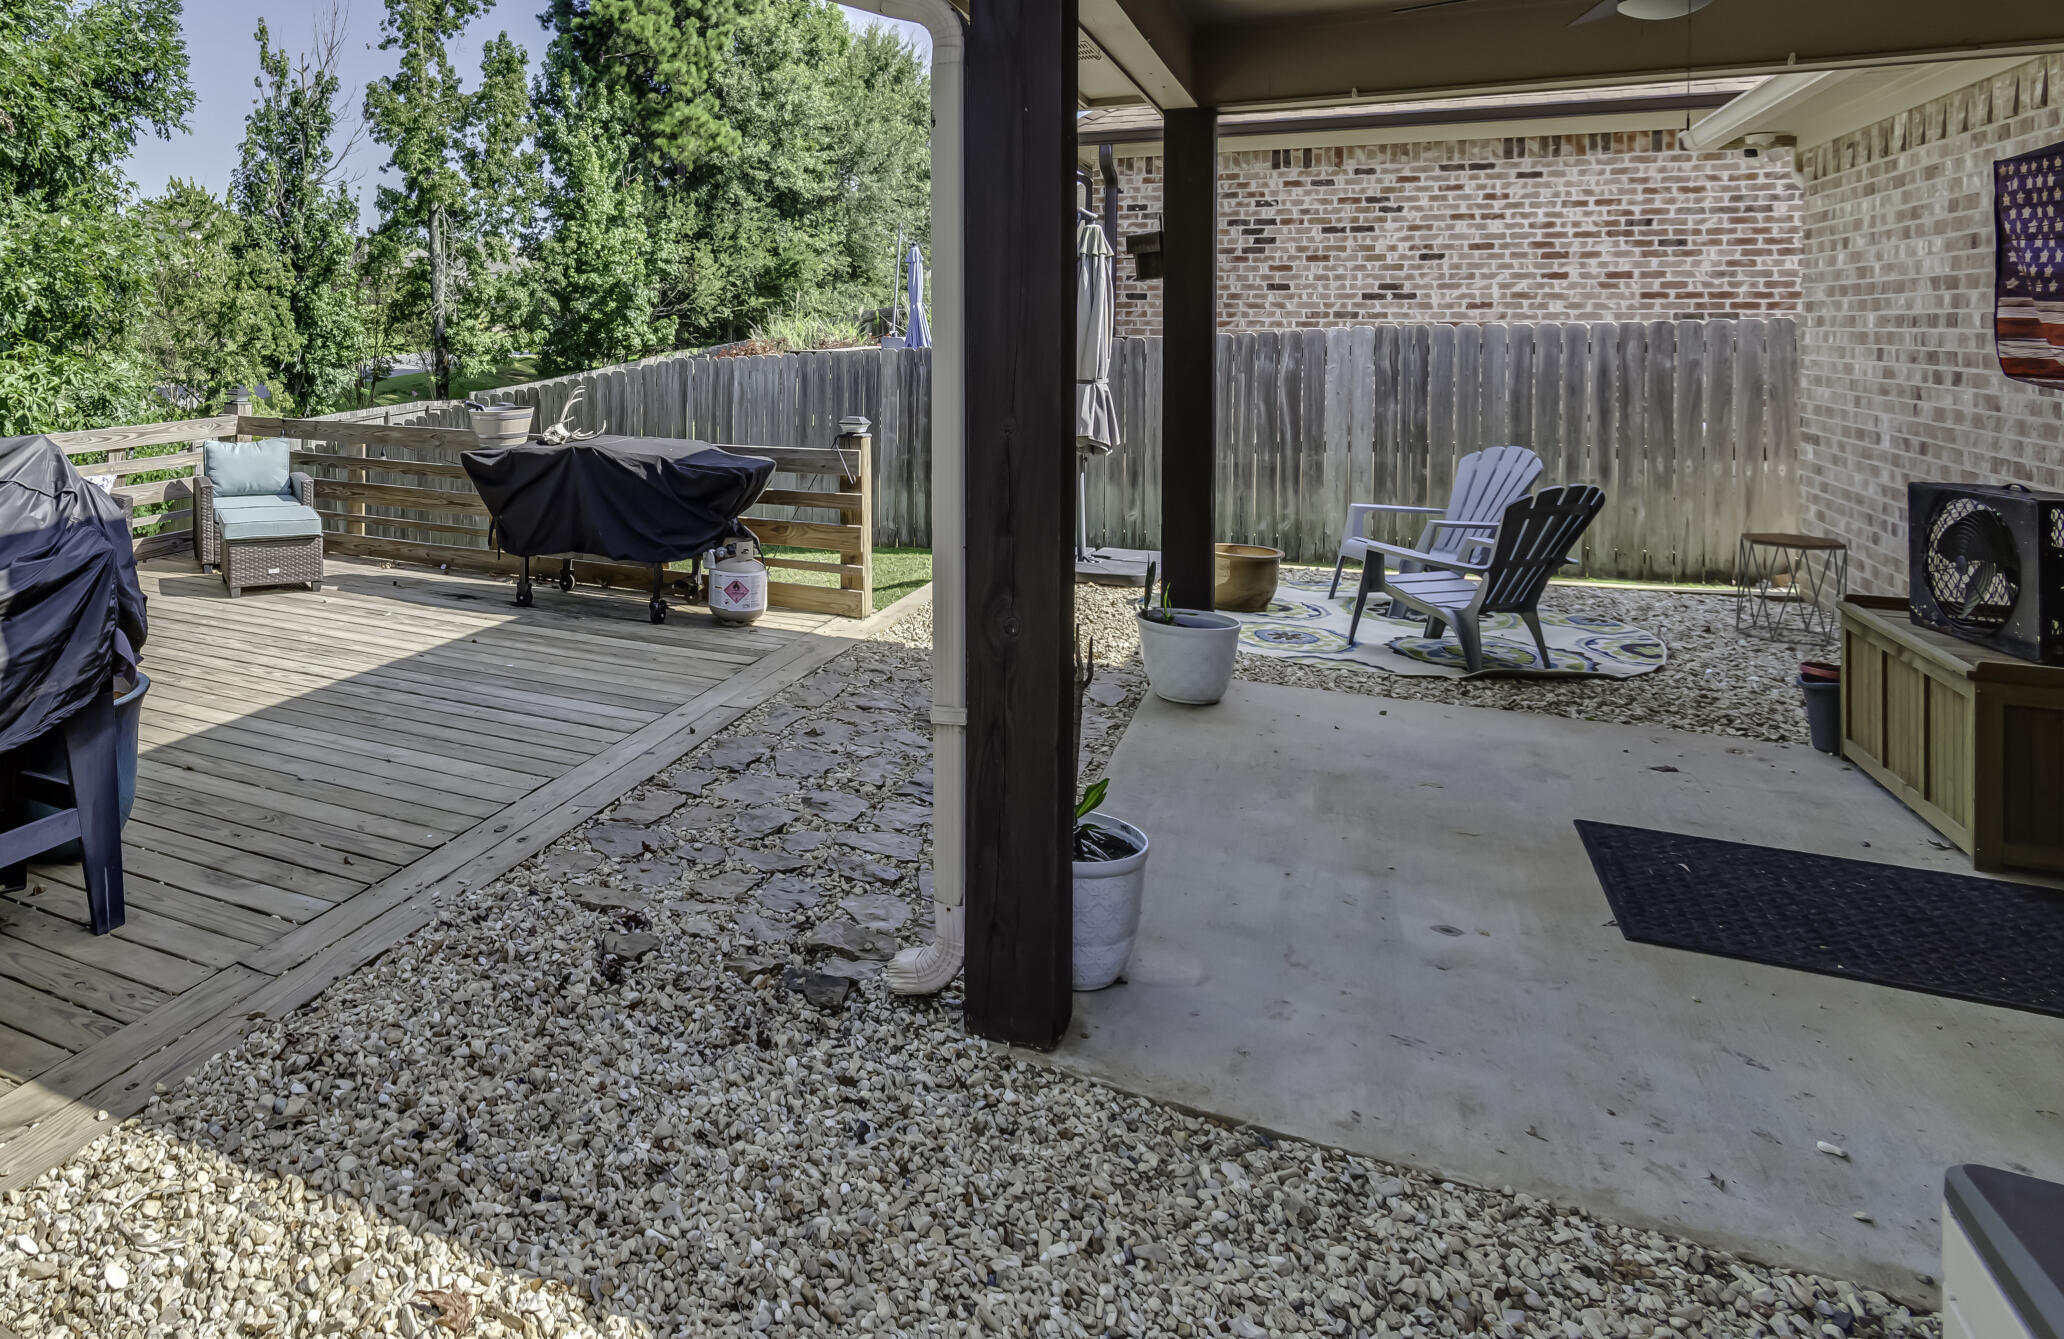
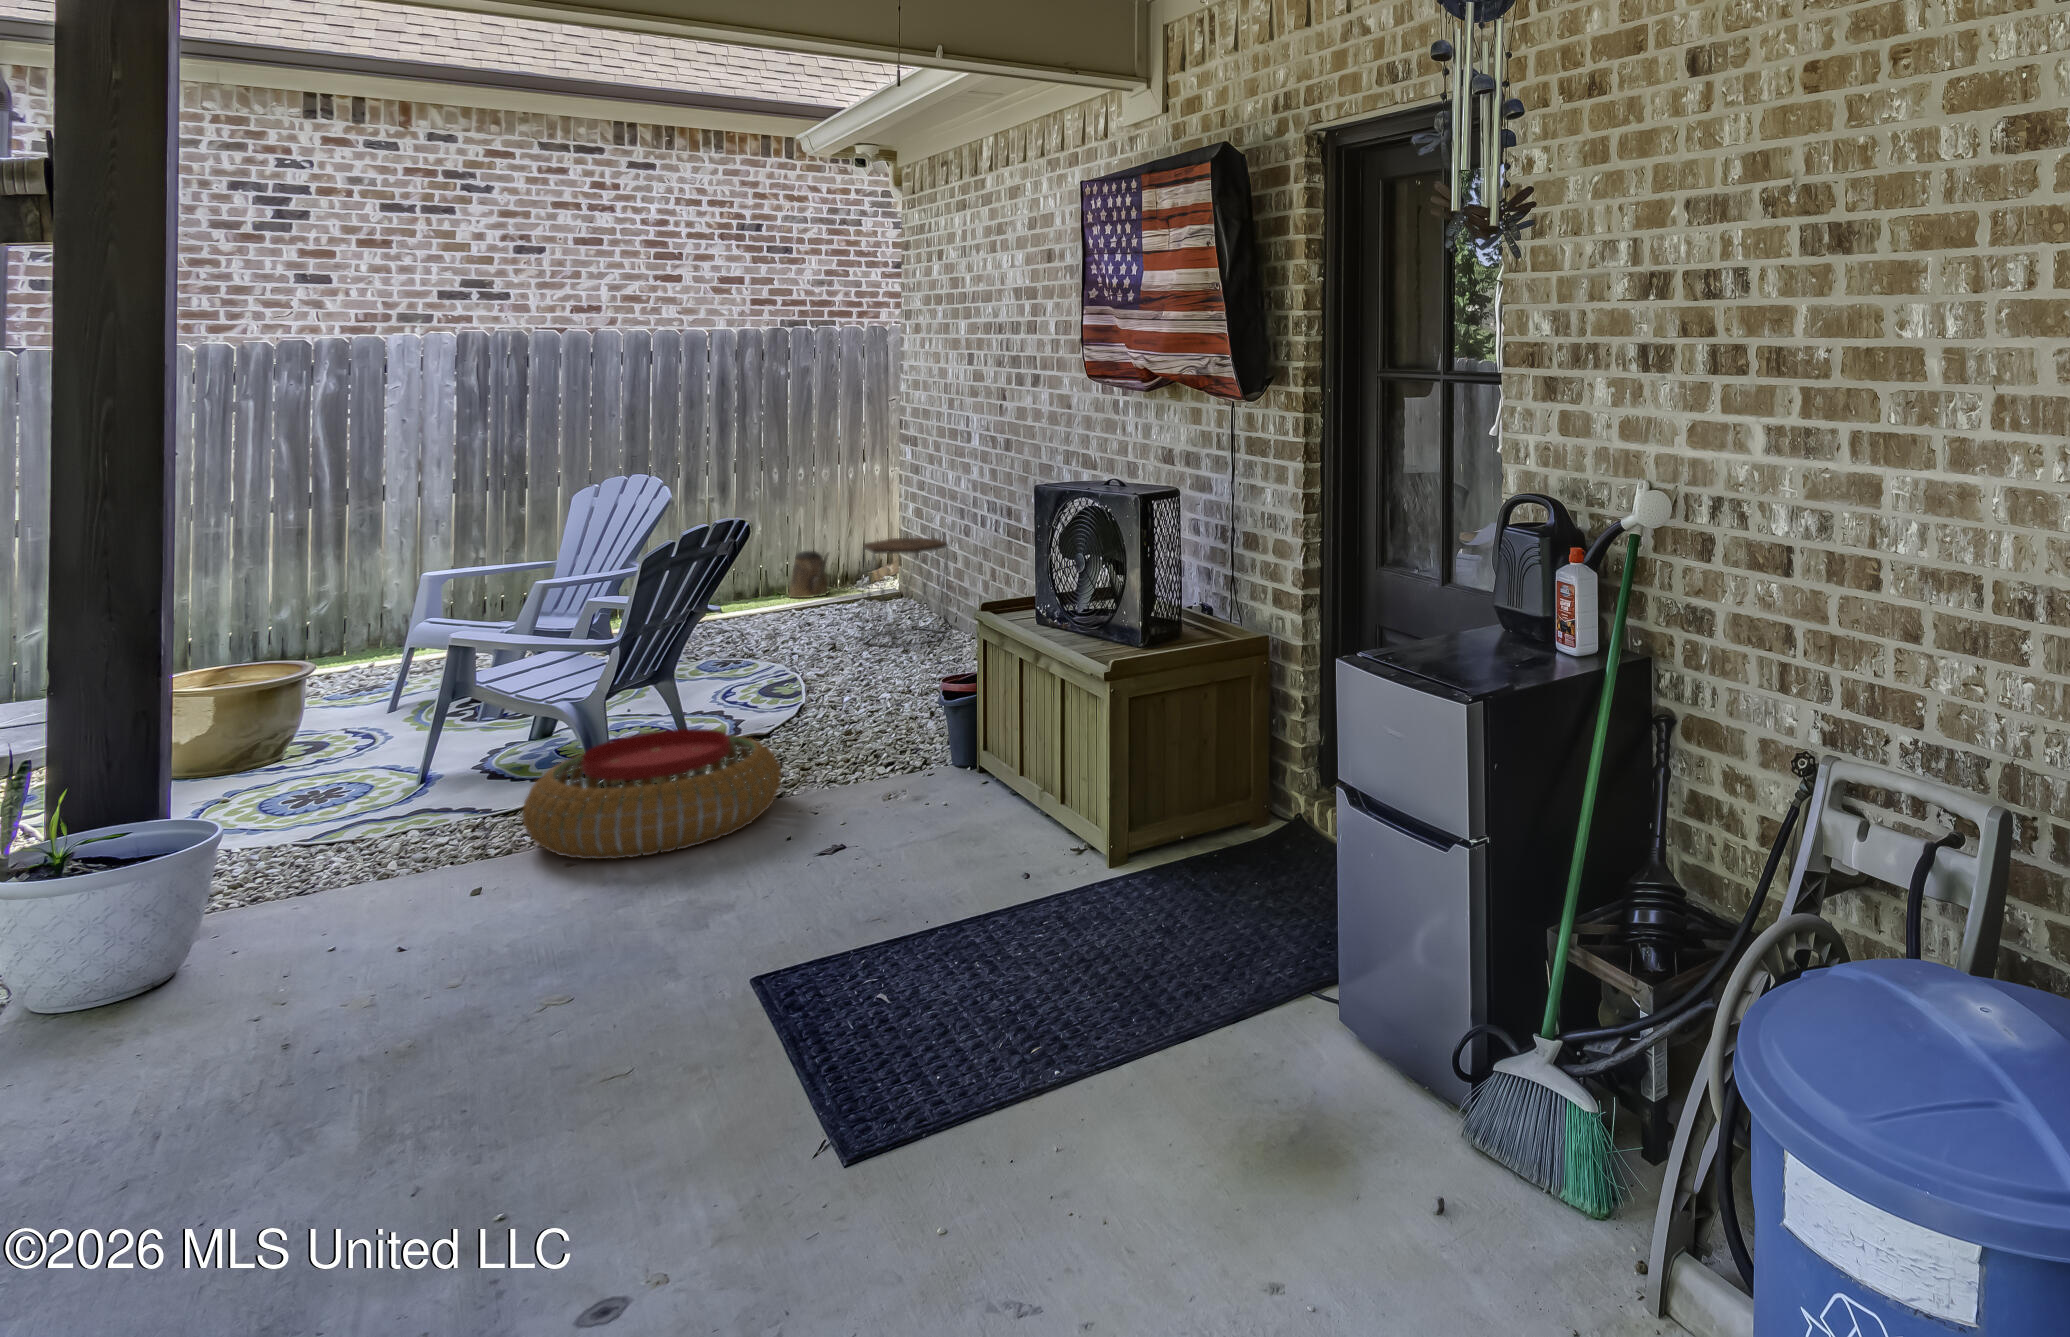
watering can: none [1665,539,1714,586] -> present [788,551,829,598]
pouf: none [1412,642,1618,734] -> present [523,729,781,859]

